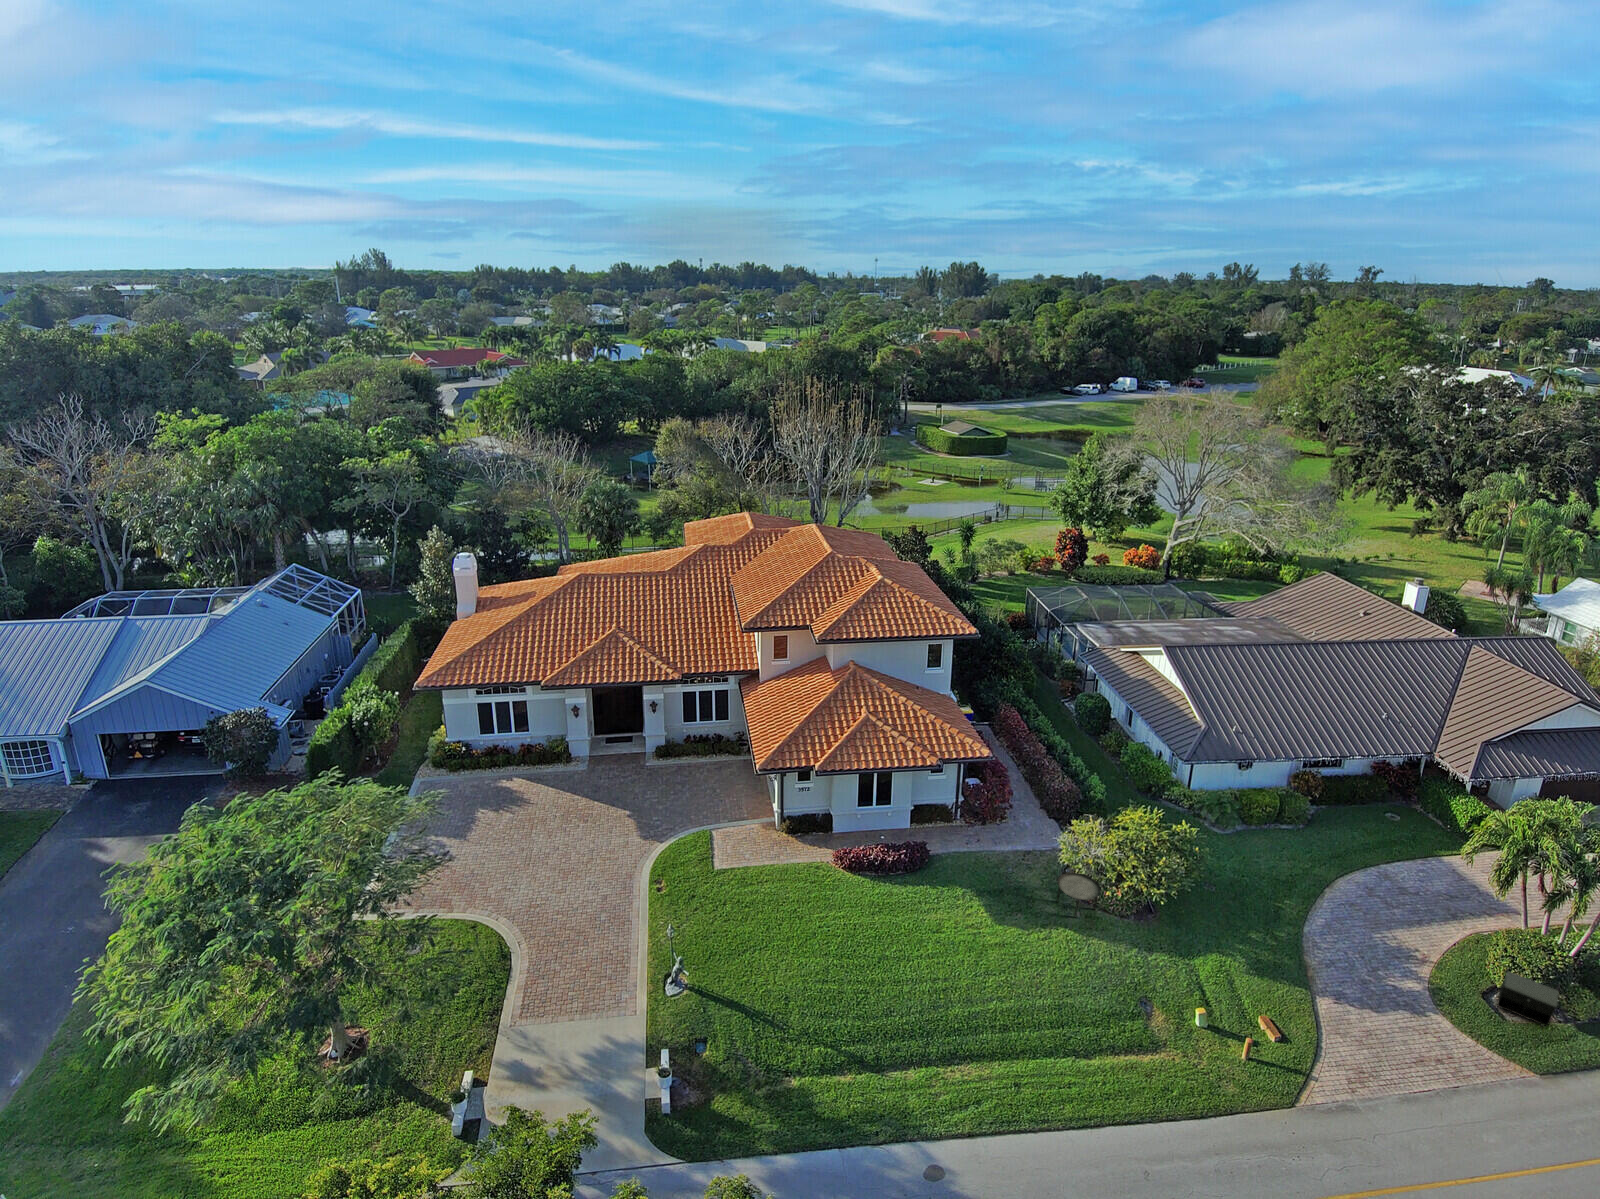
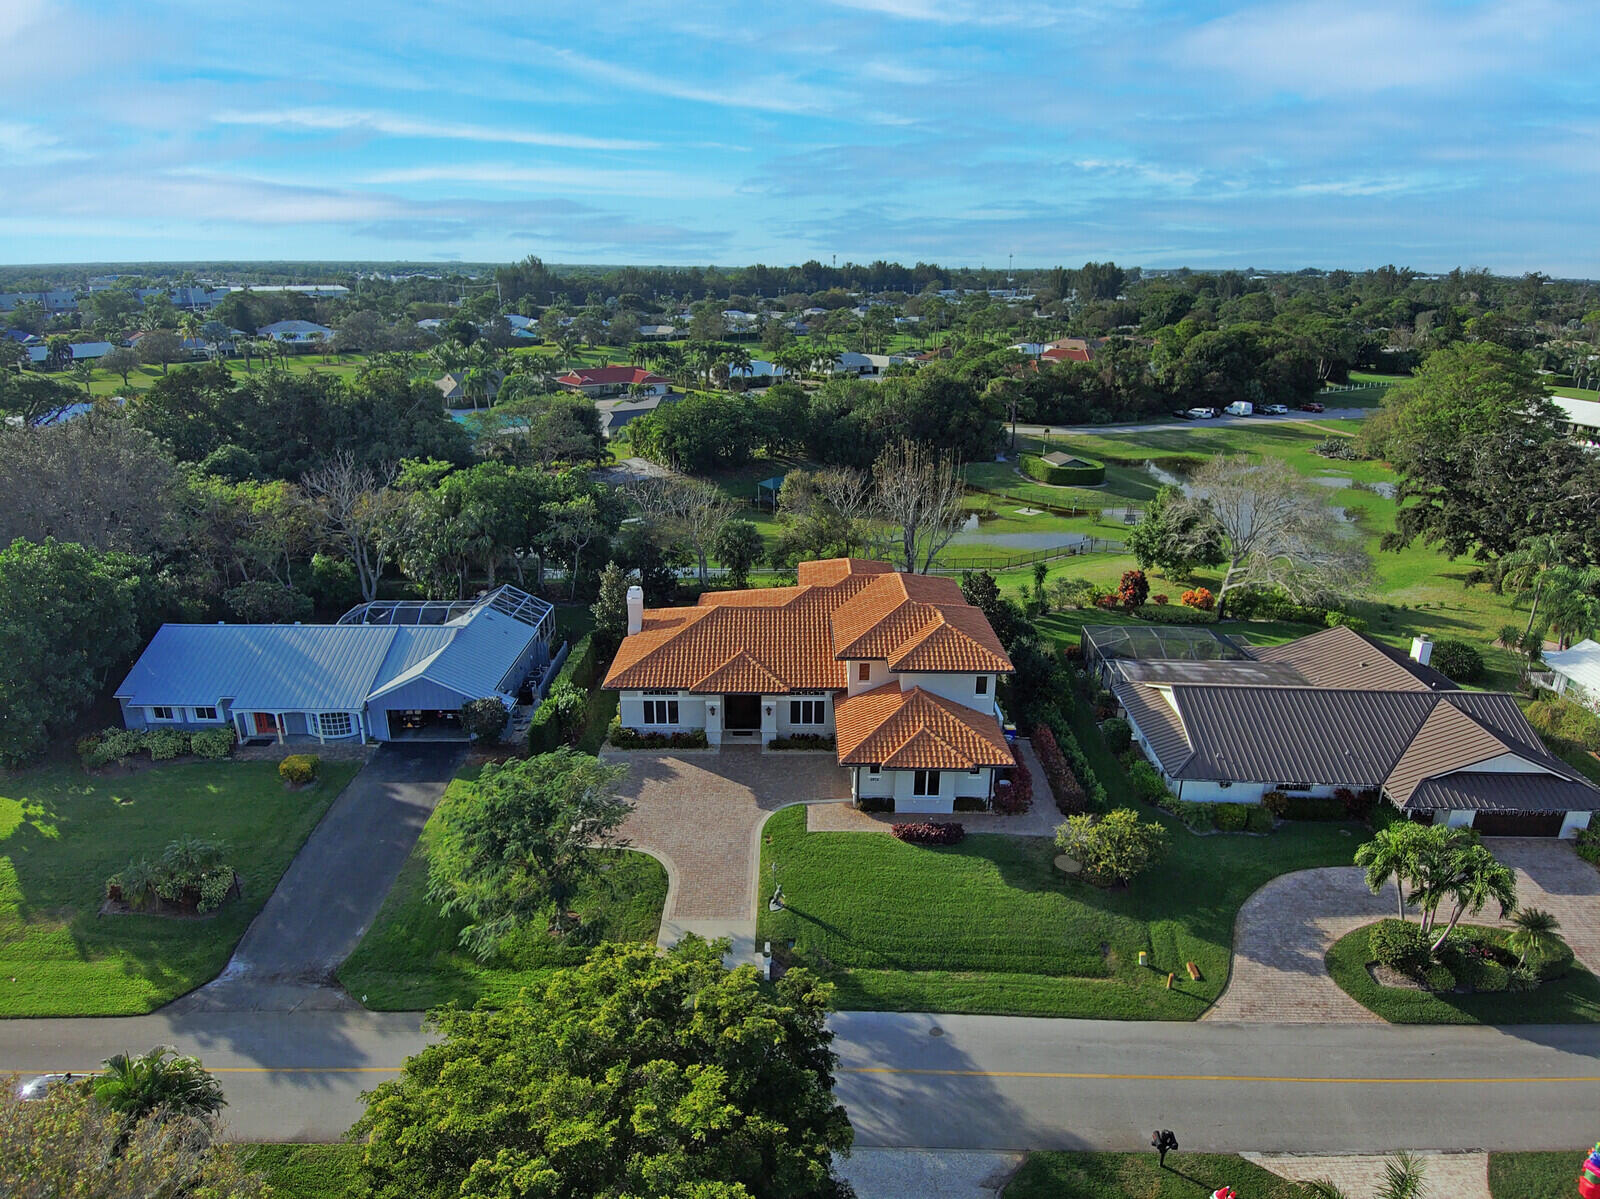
storage bench: present [1497,971,1558,1027] -> none [1371,947,1417,989]

